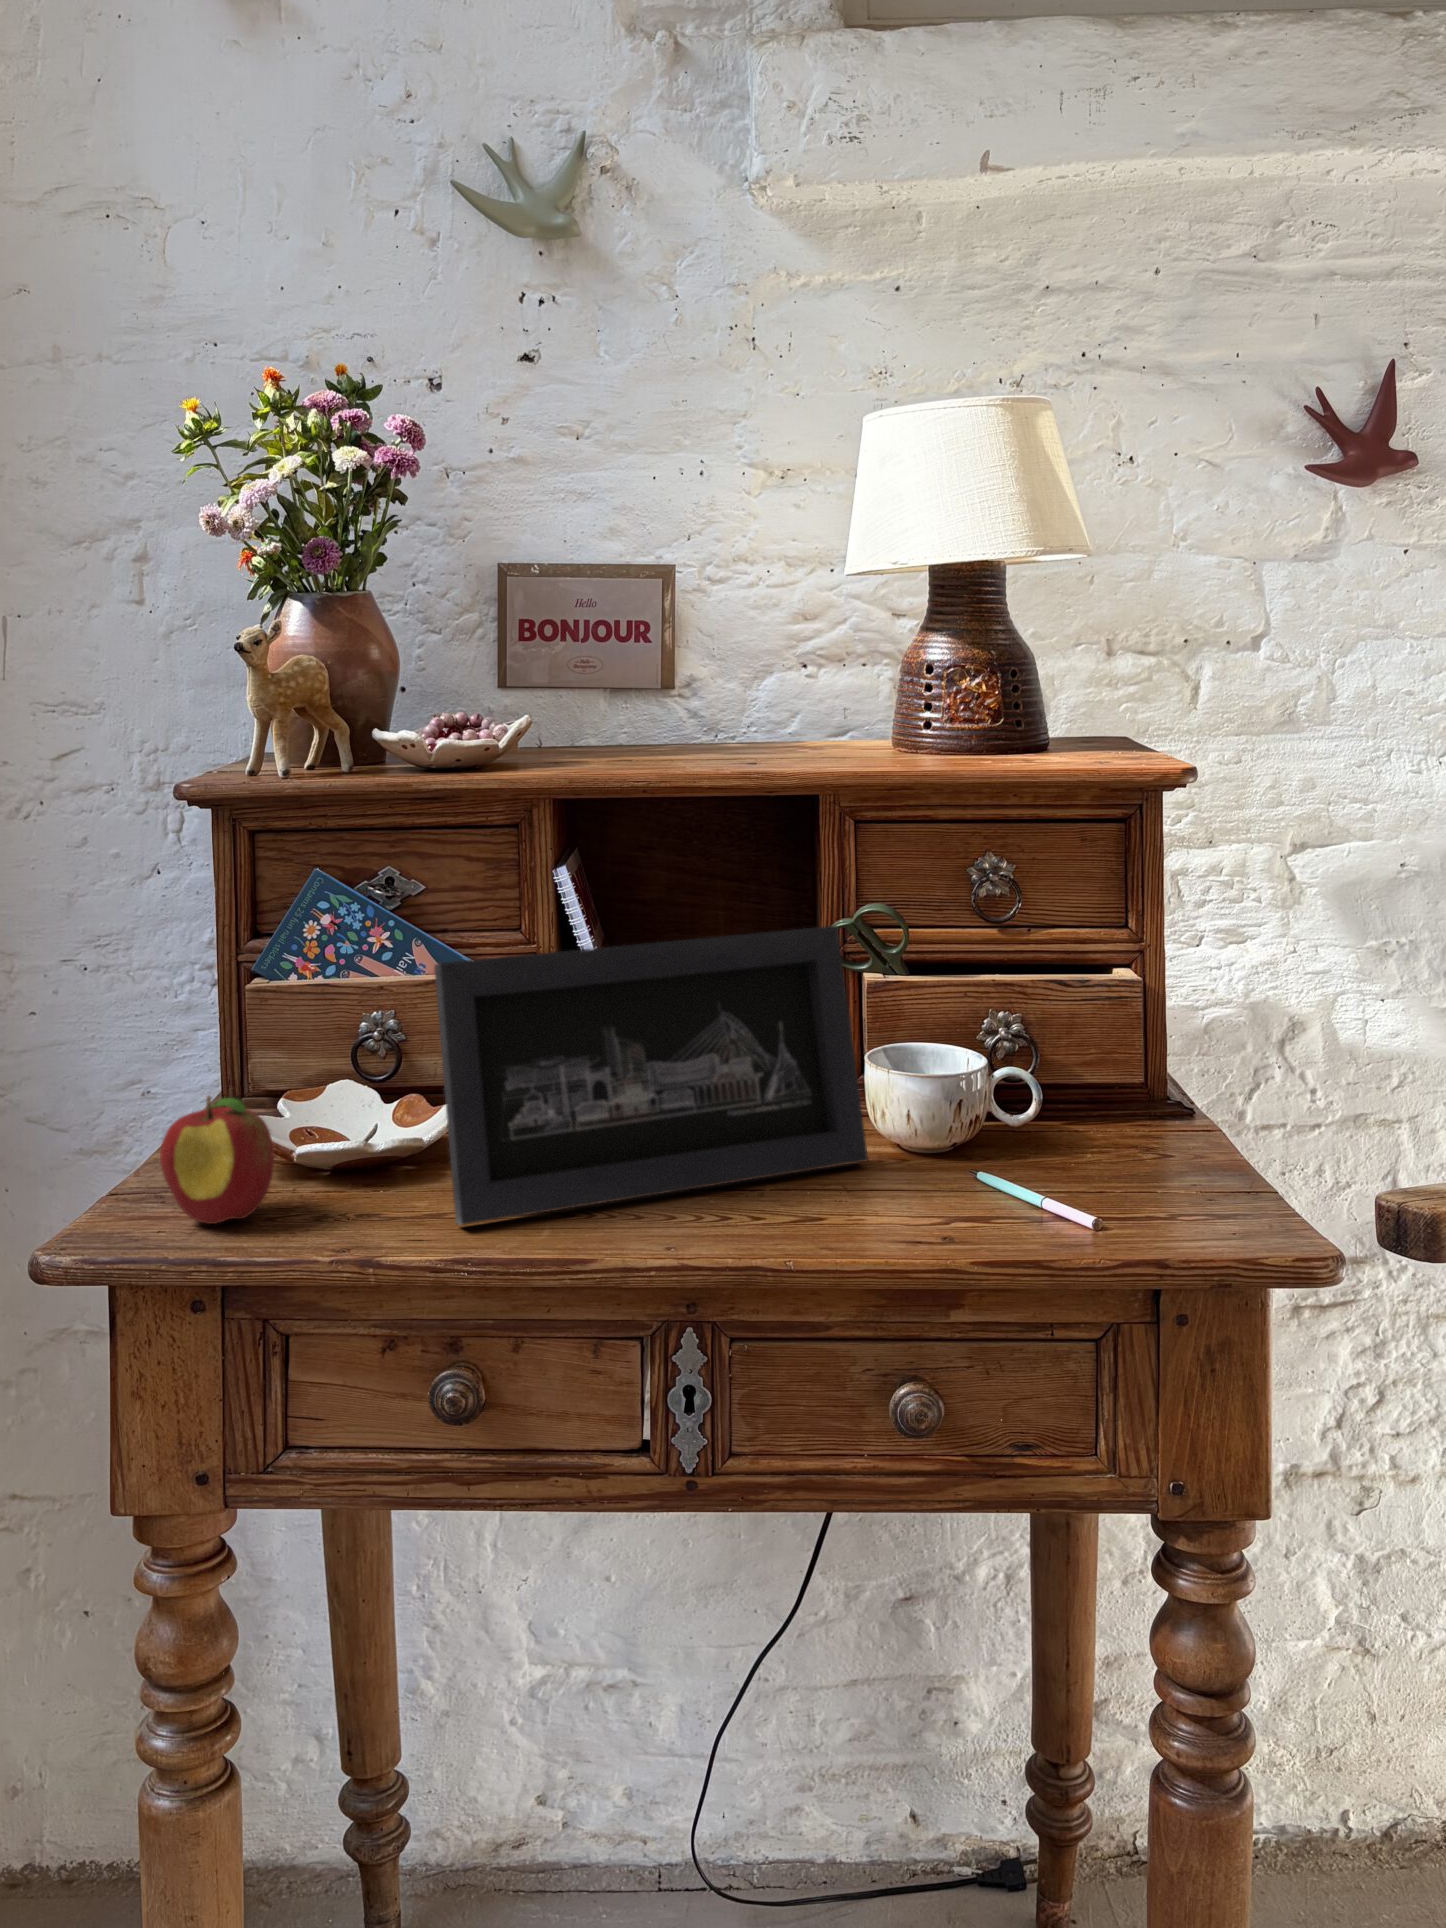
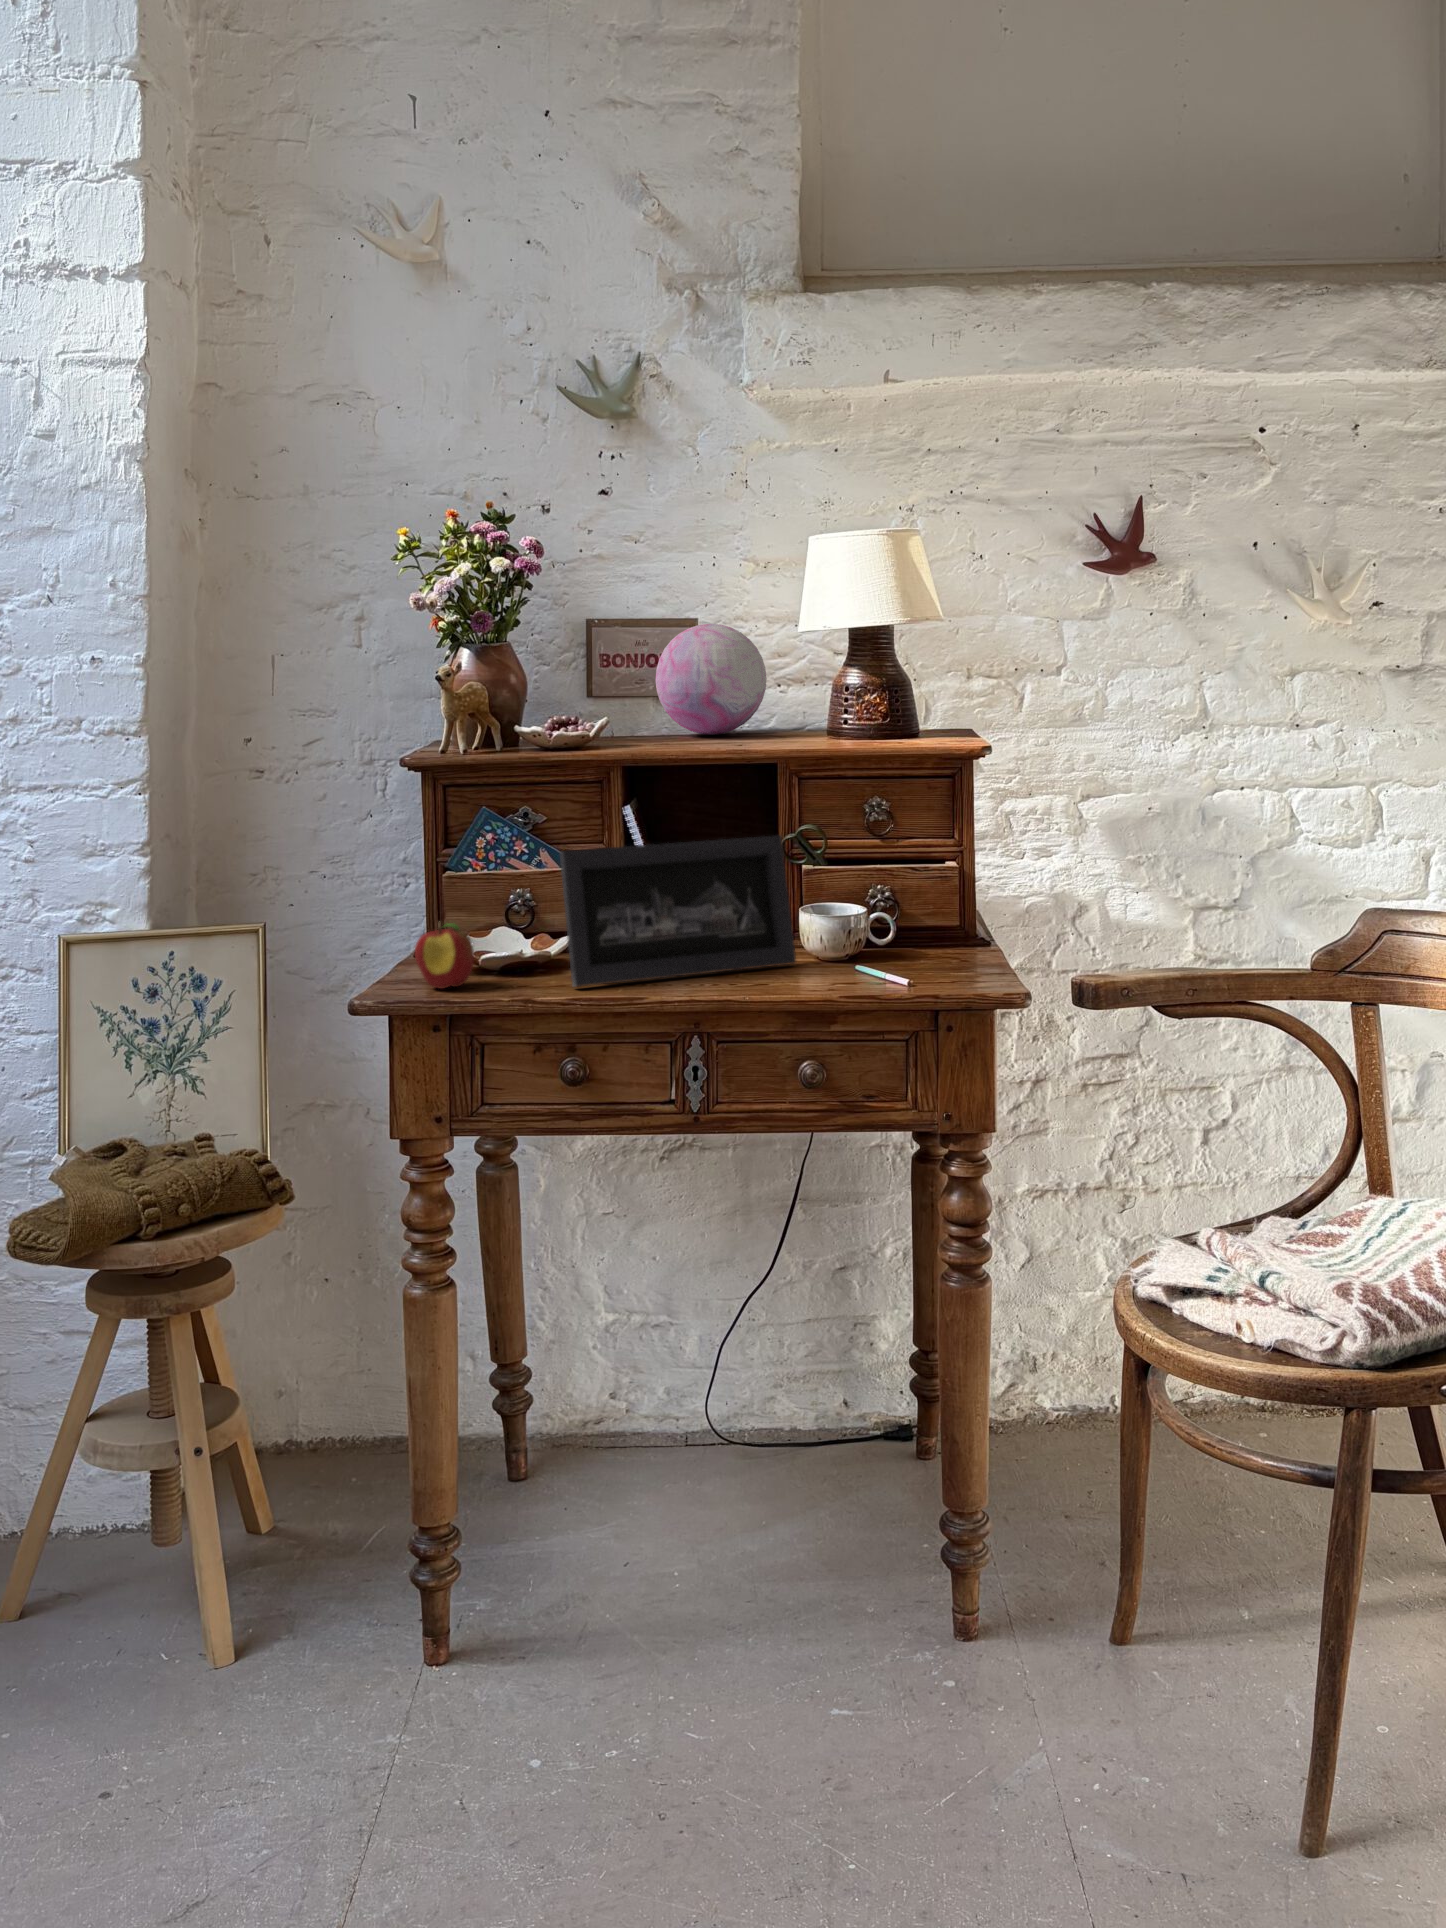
decorative orb: none [609,564,789,744] -> present [656,624,767,735]

